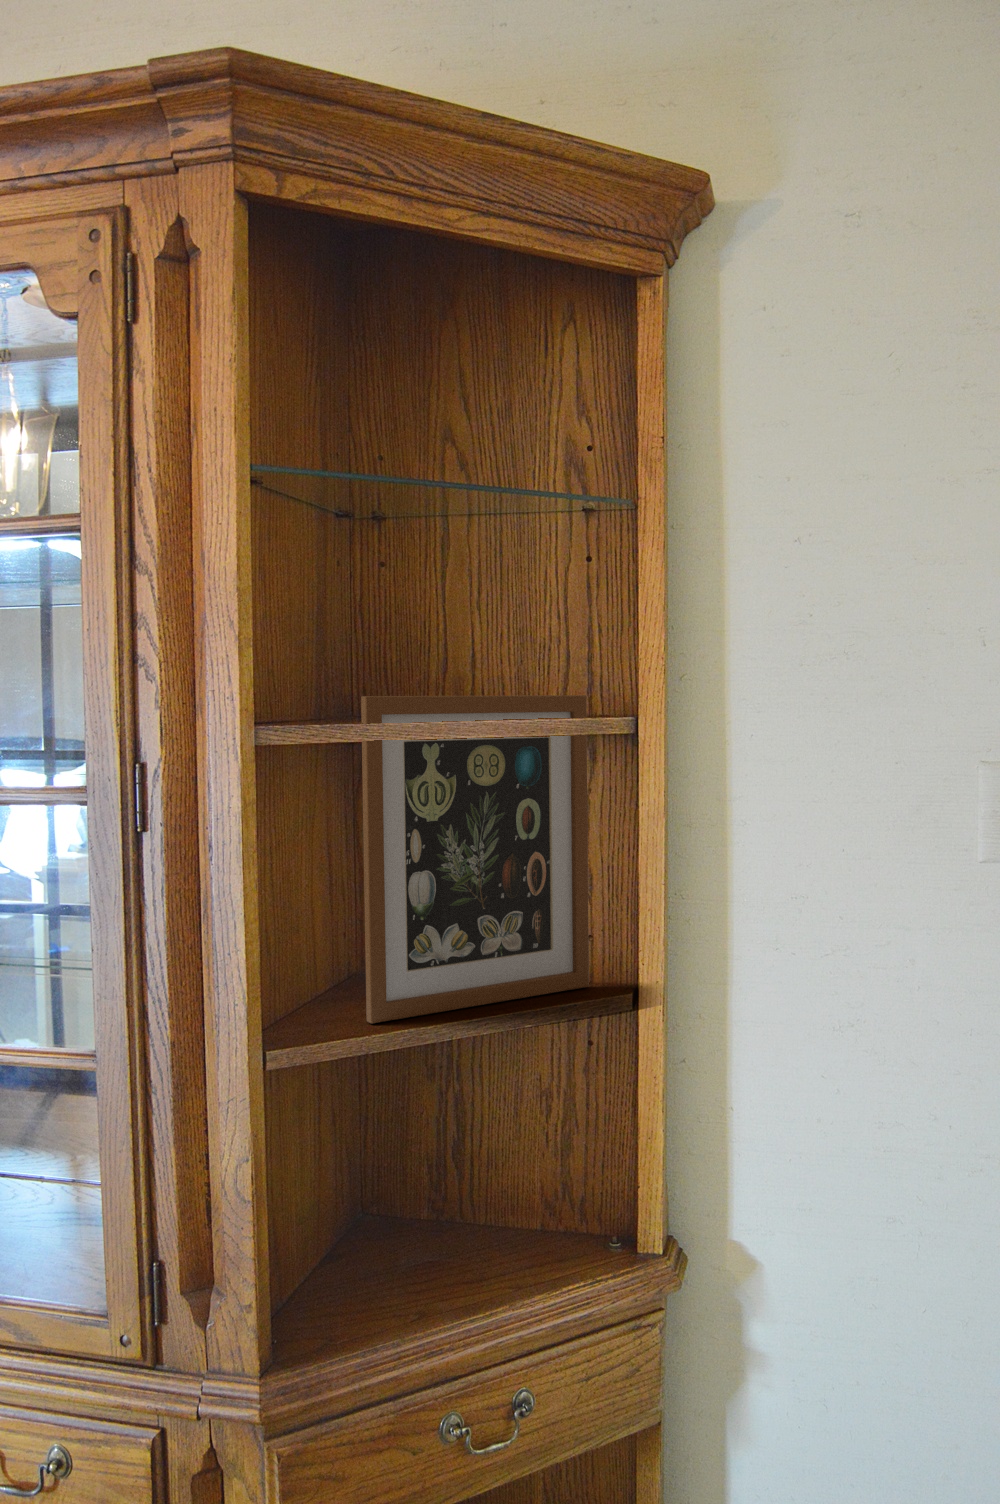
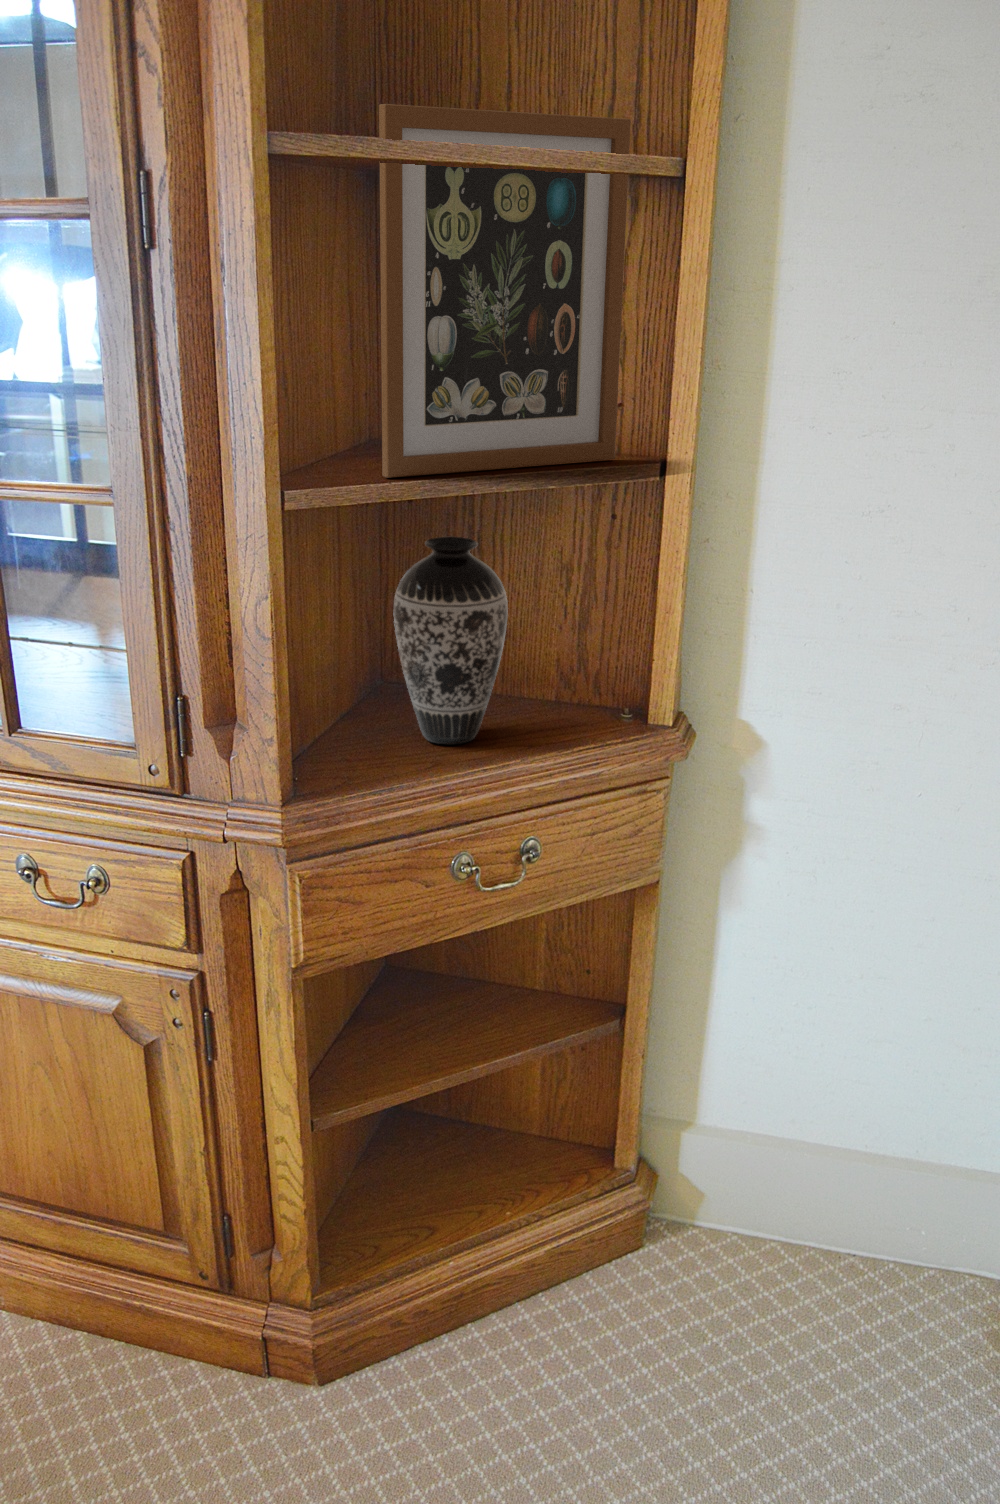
decorative vase: none [382,1065,493,1279] -> present [394,537,508,744]

